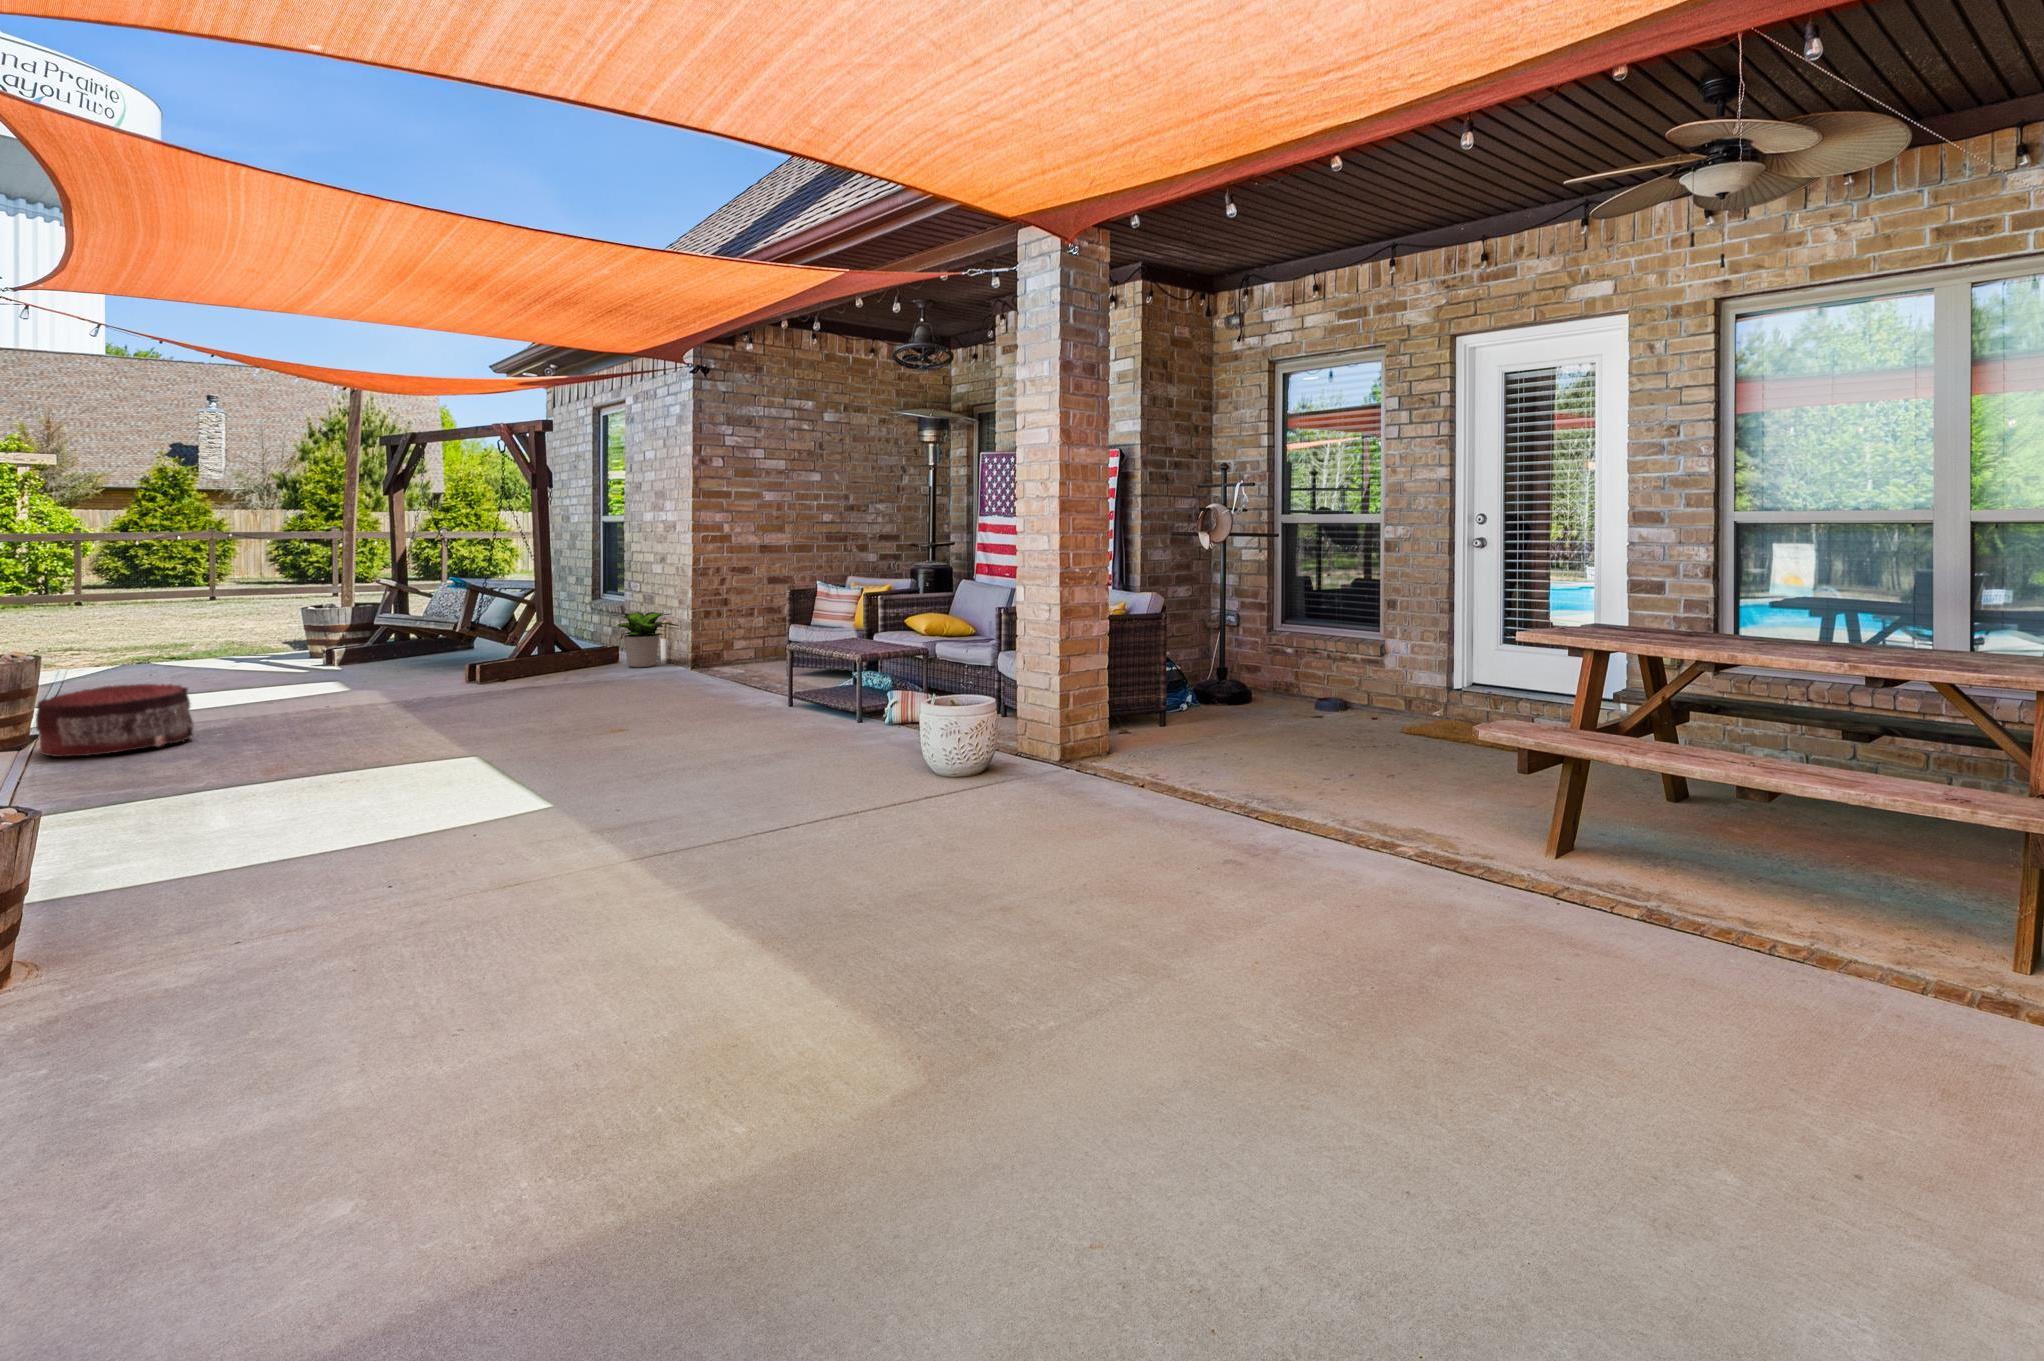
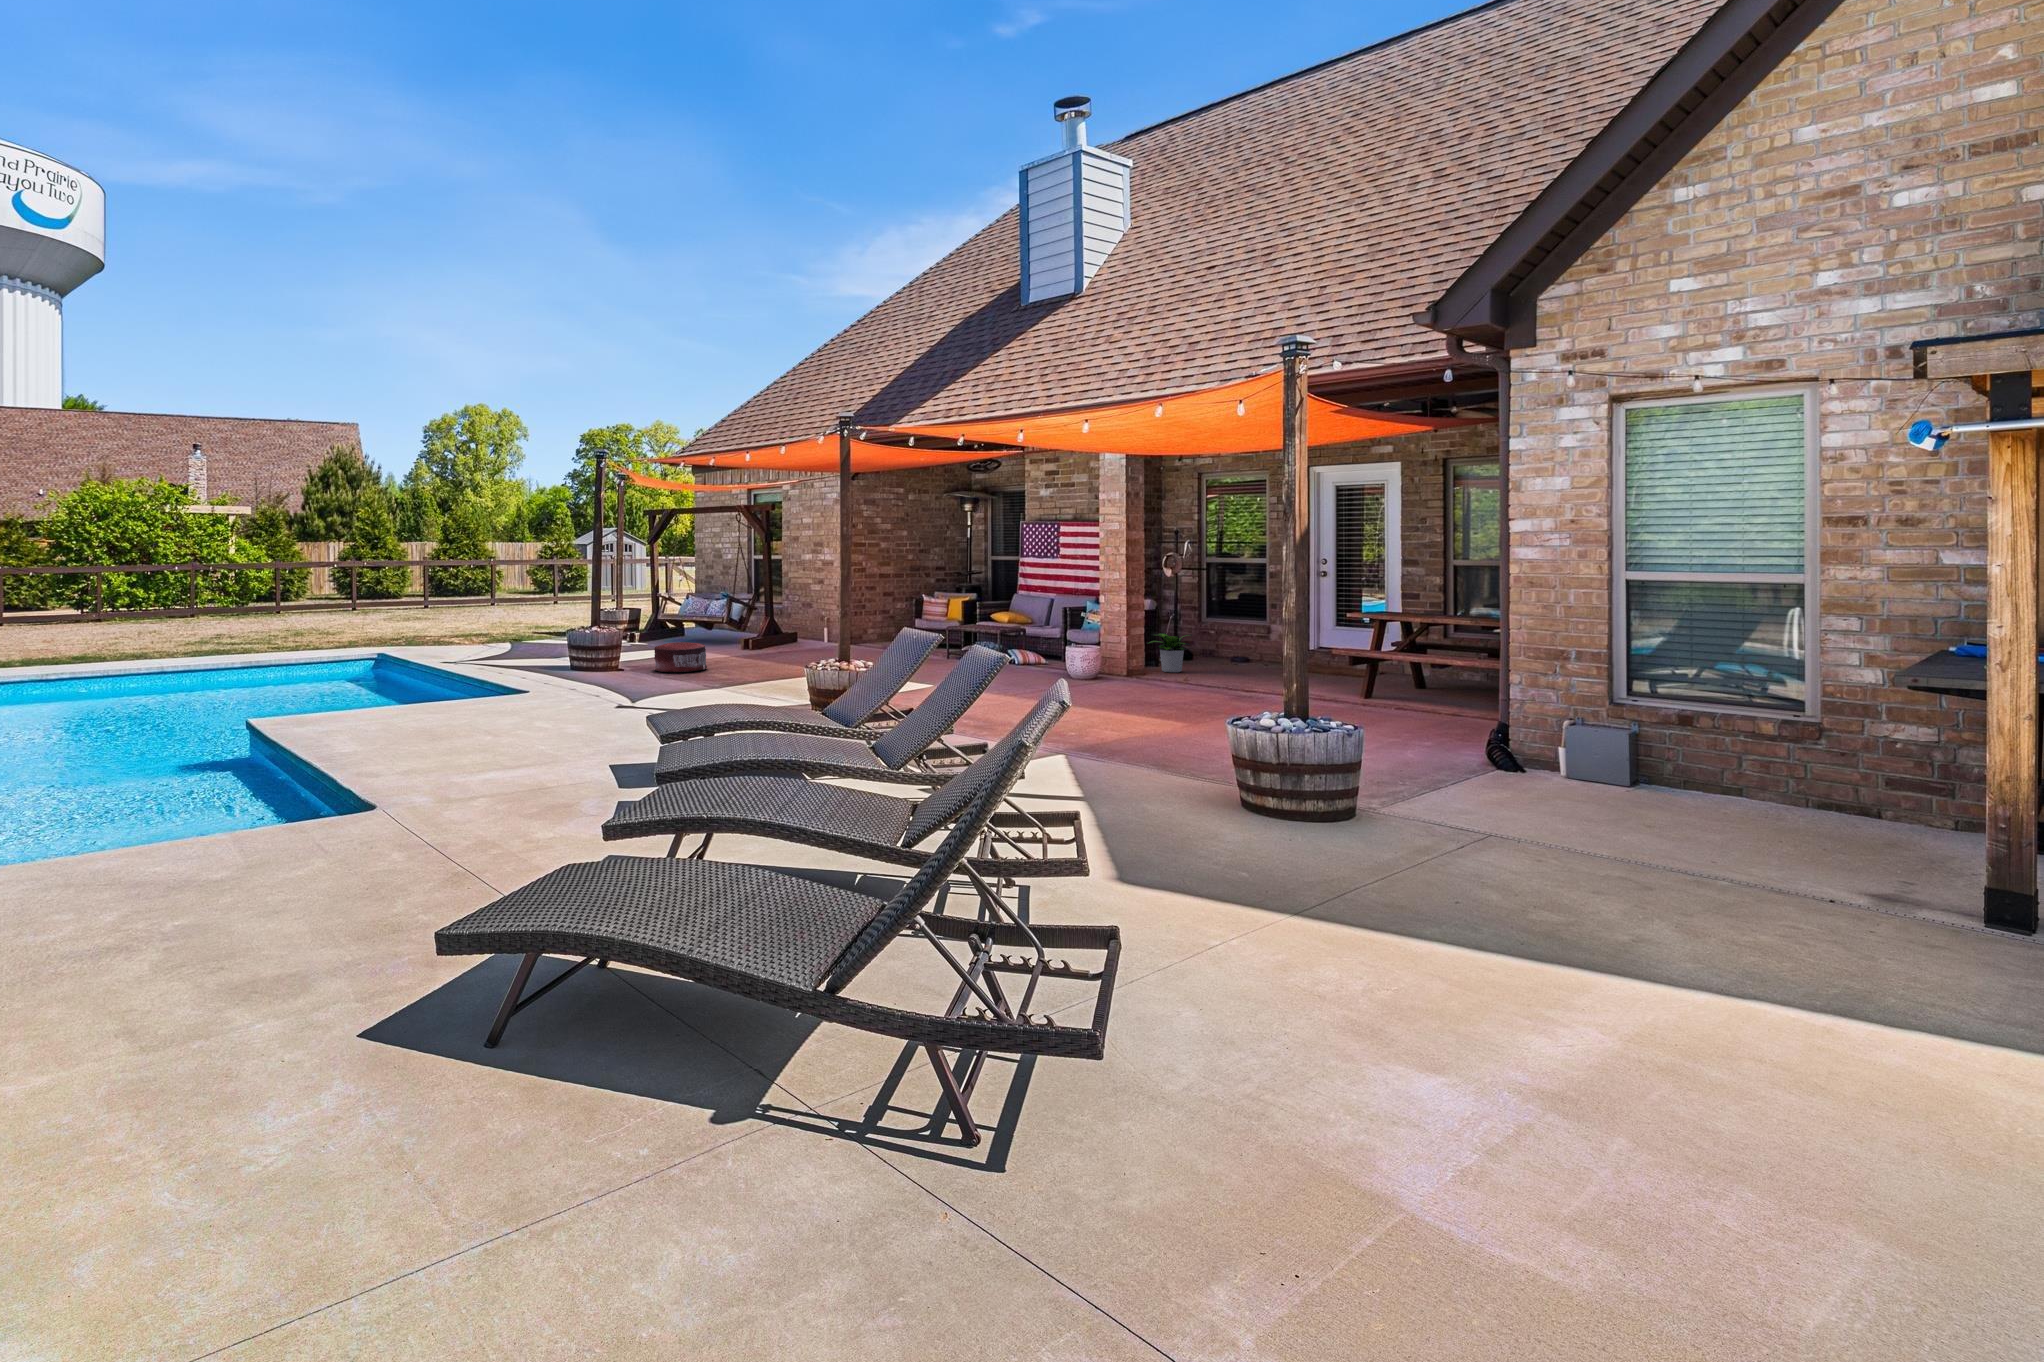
potted plant: present [613,612,679,667] -> present [1147,633,1192,673]

